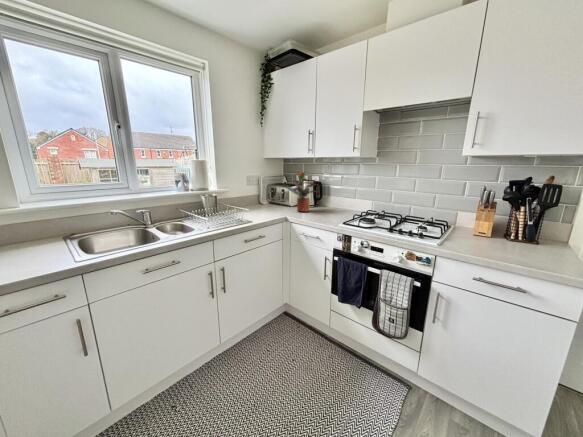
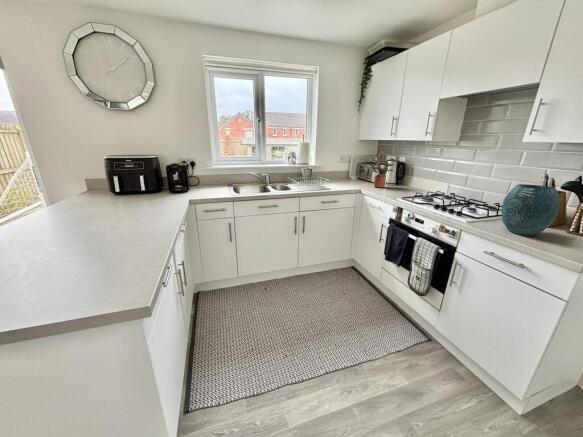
vase: none [469,198,526,253] -> present [501,184,560,236]

